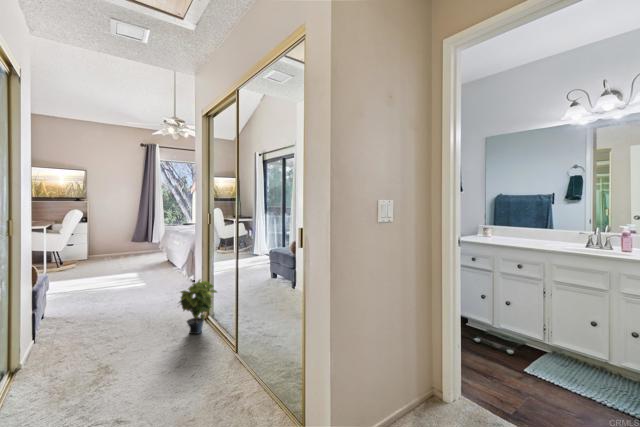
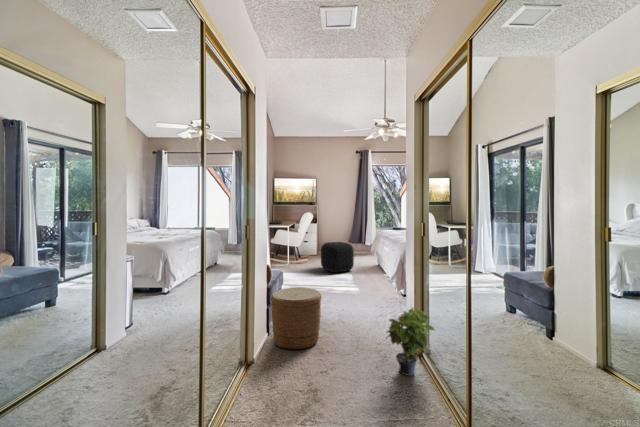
ottoman: none [98,240,140,272] -> present [321,242,354,273]
woven basket: none [41,282,108,346] -> present [271,287,321,349]

